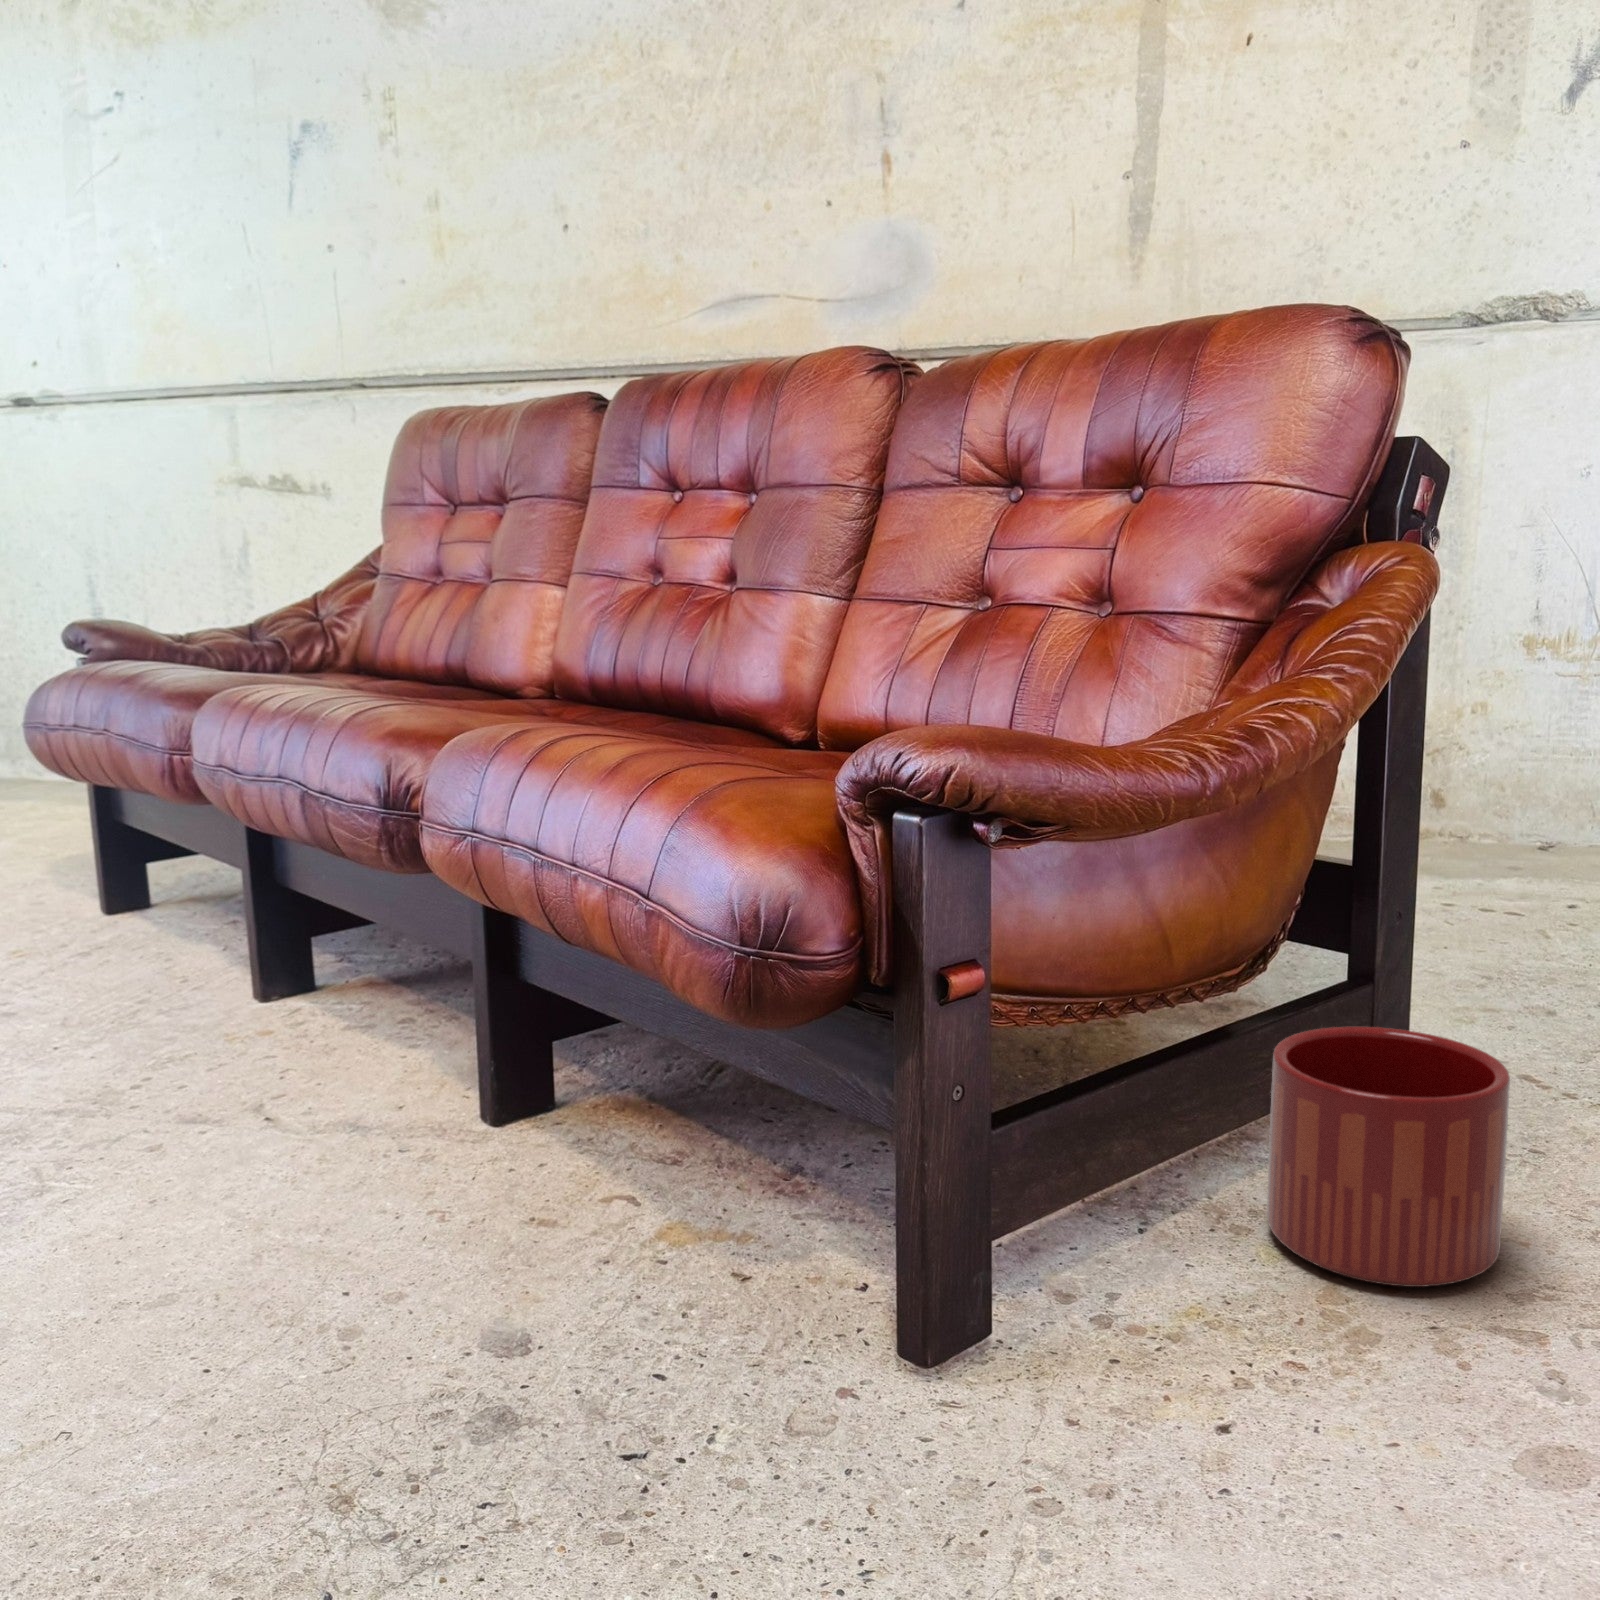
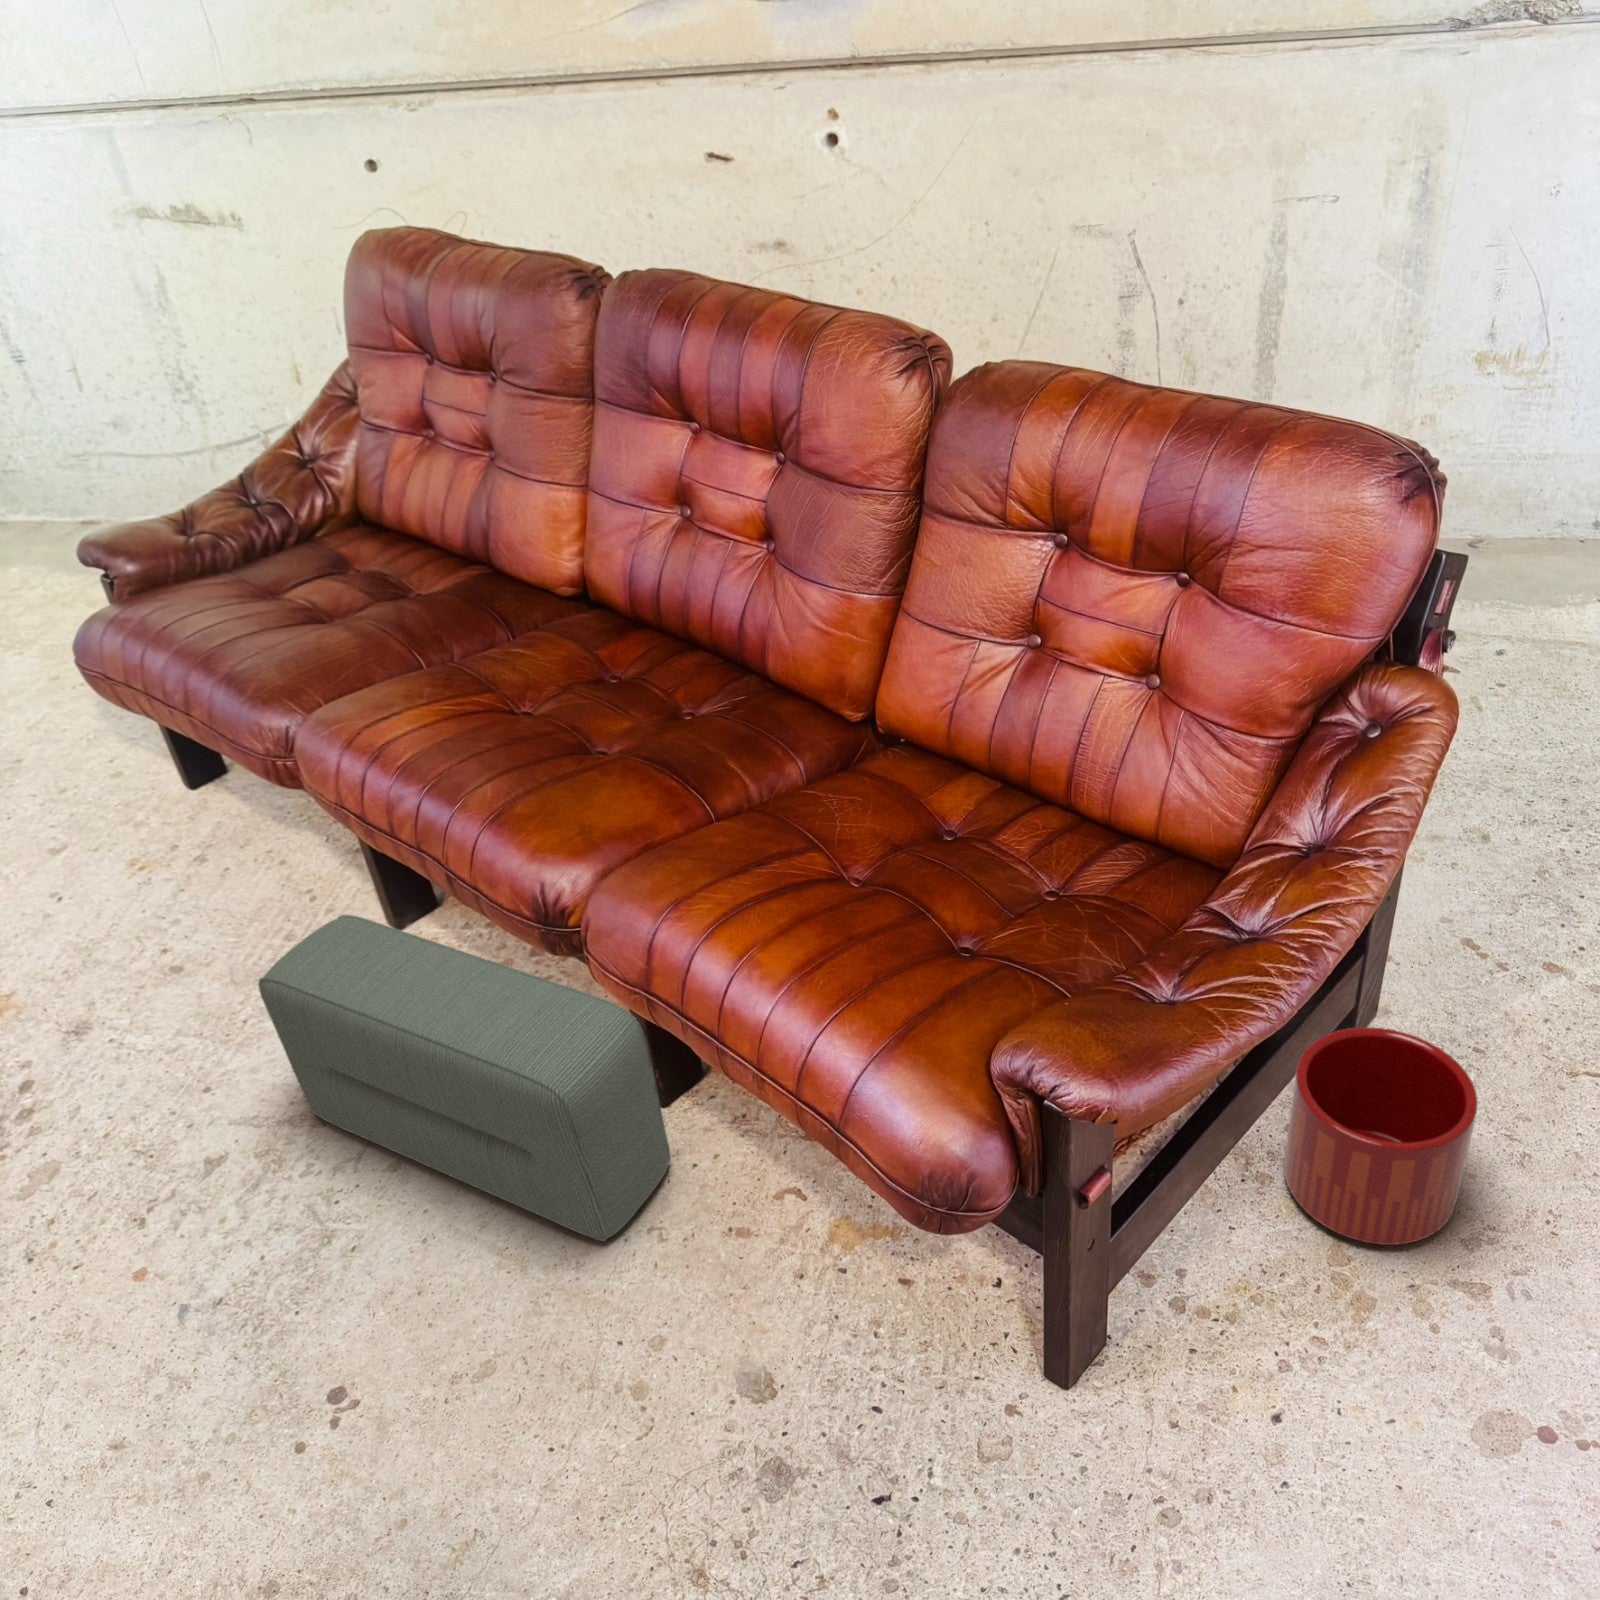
pouf: none [56,863,484,1214] -> present [258,915,671,1241]

